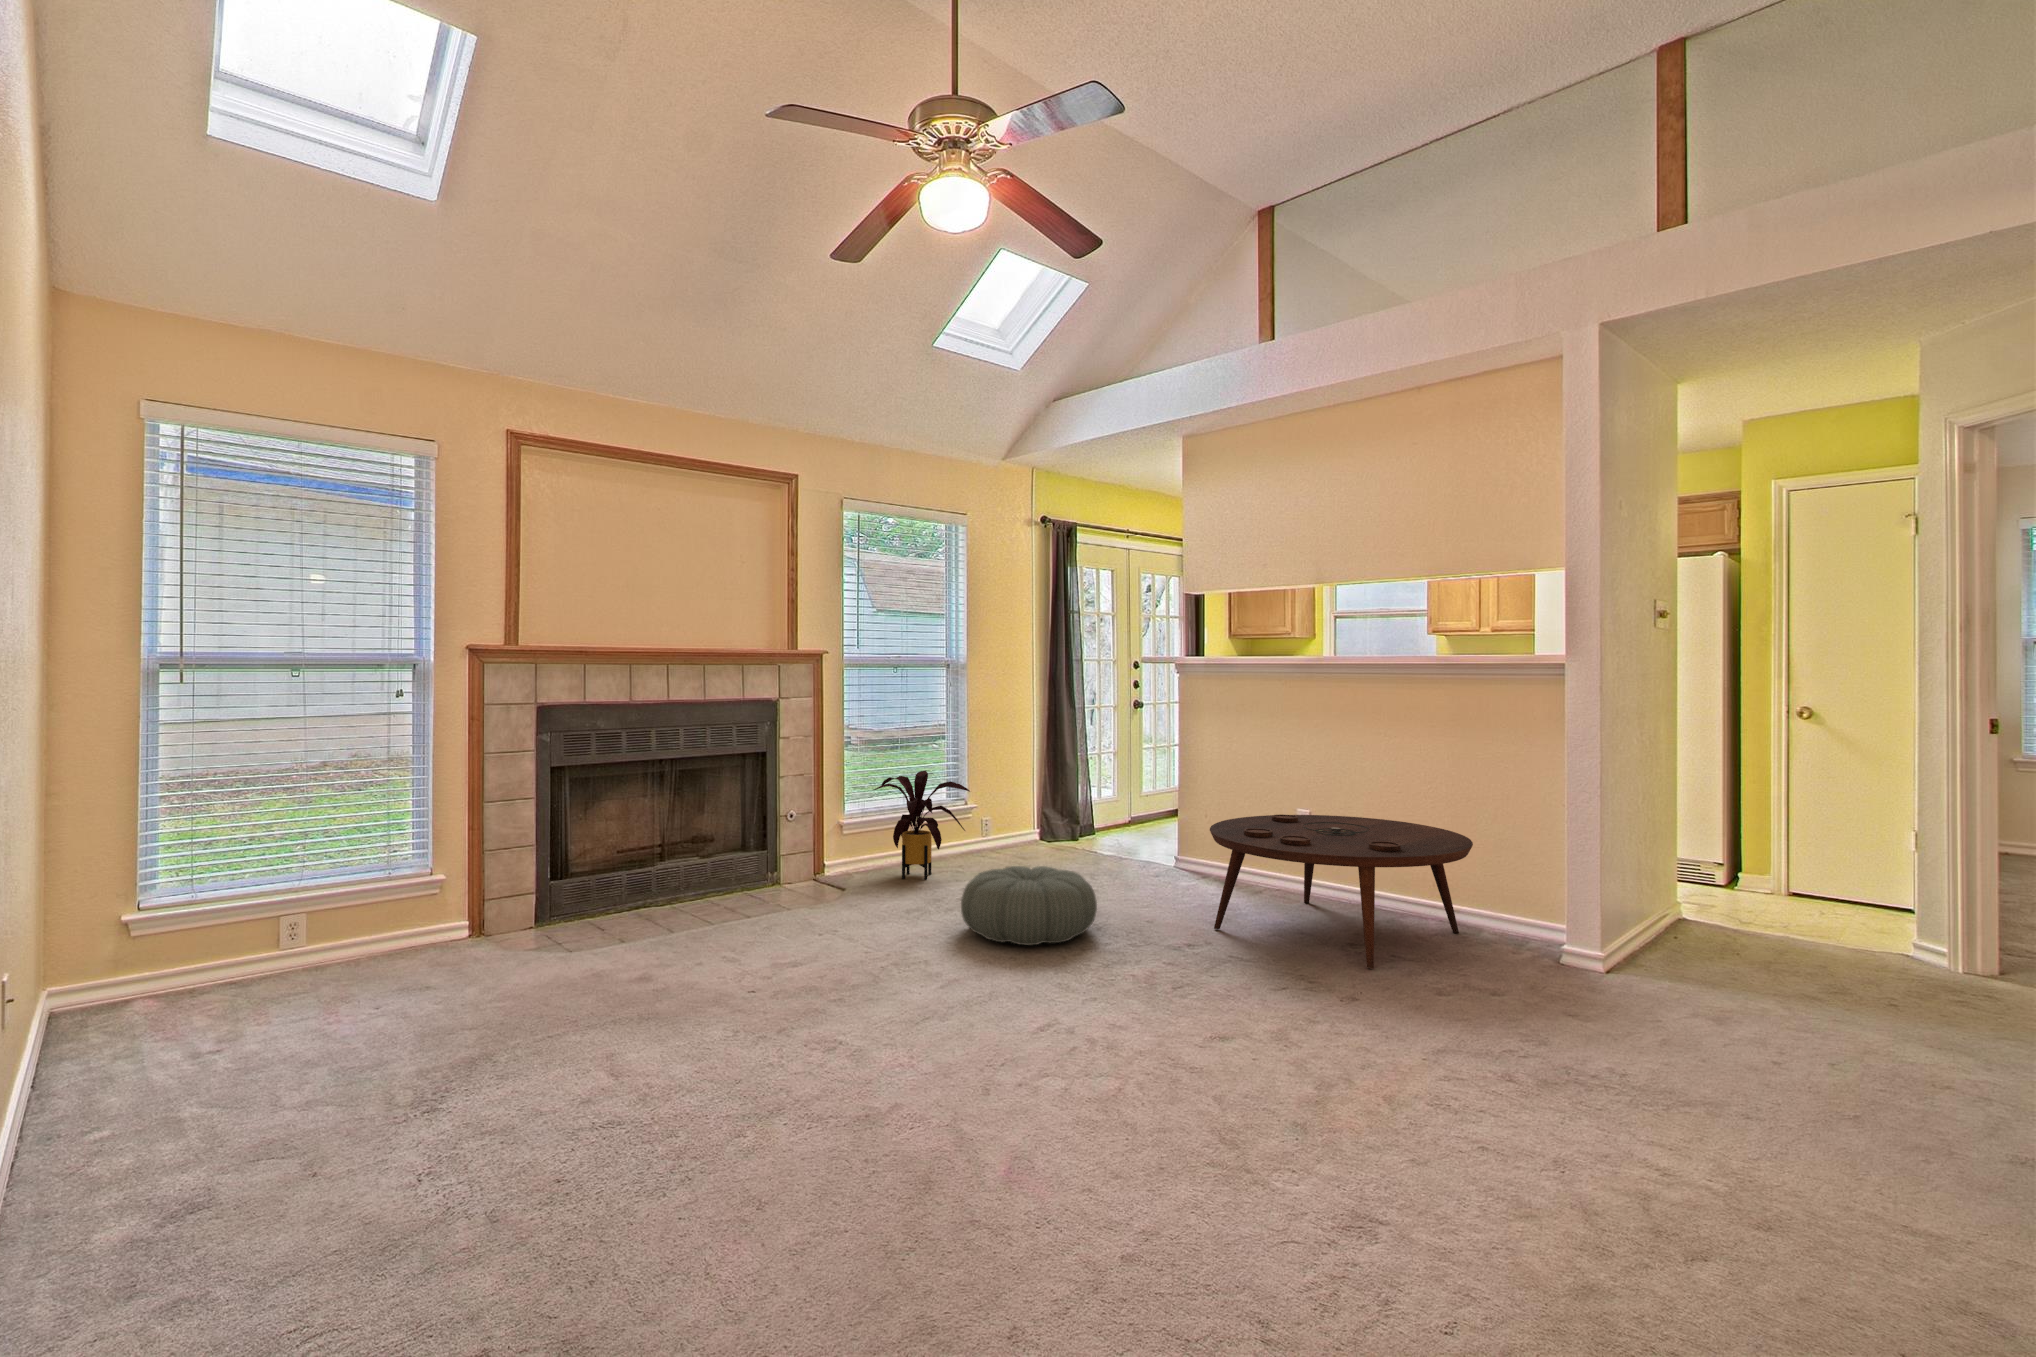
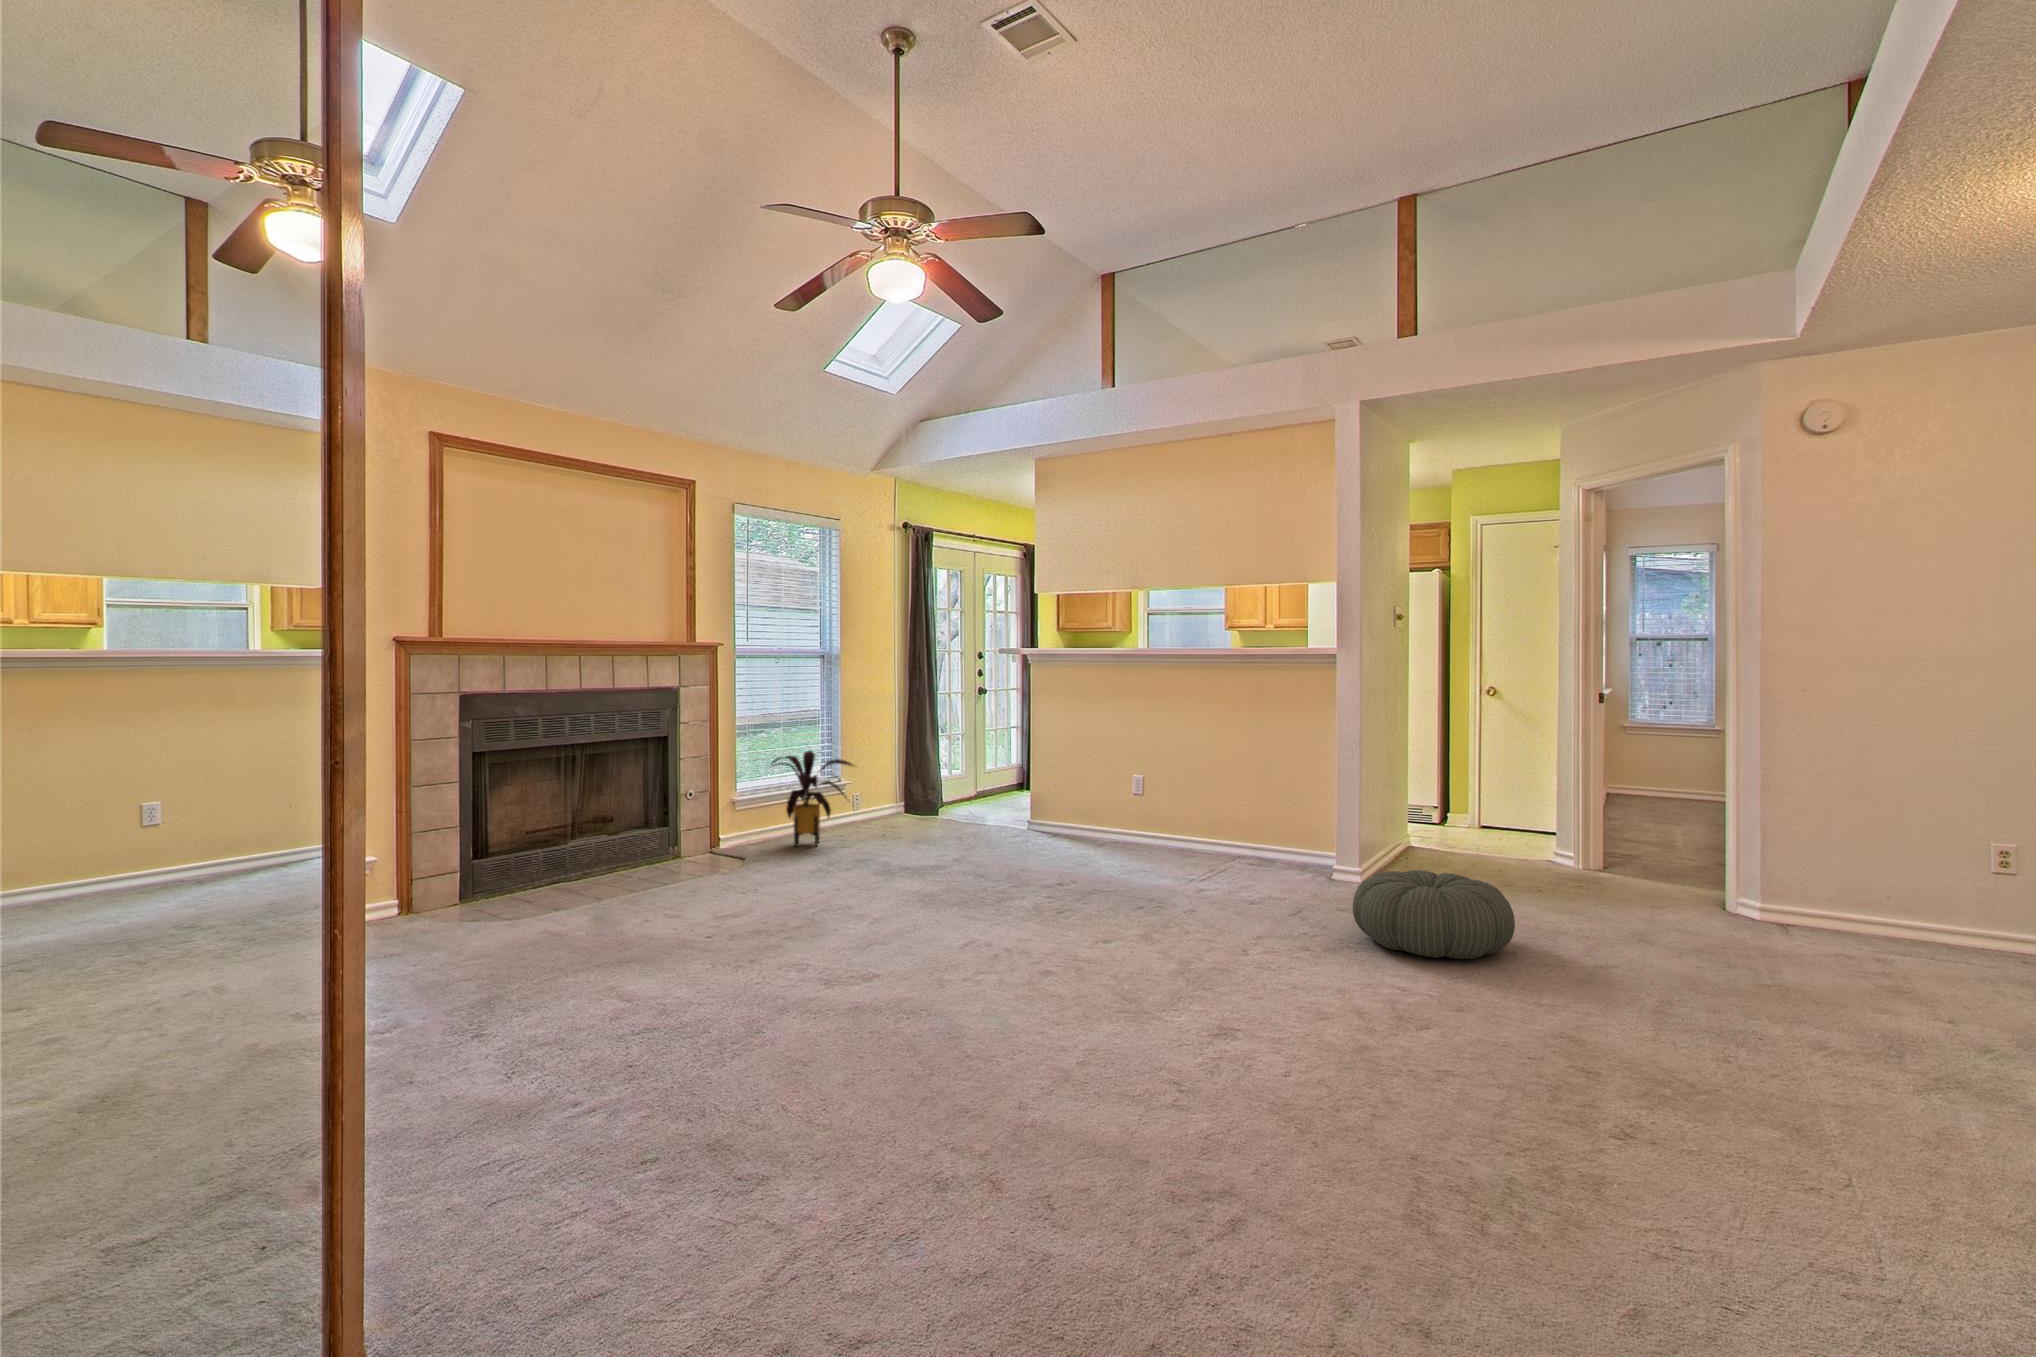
coffee table: present [1210,814,1473,969] -> none [1070,777,1270,890]
pouf: present [961,866,1097,945] -> present [1353,870,1515,959]

